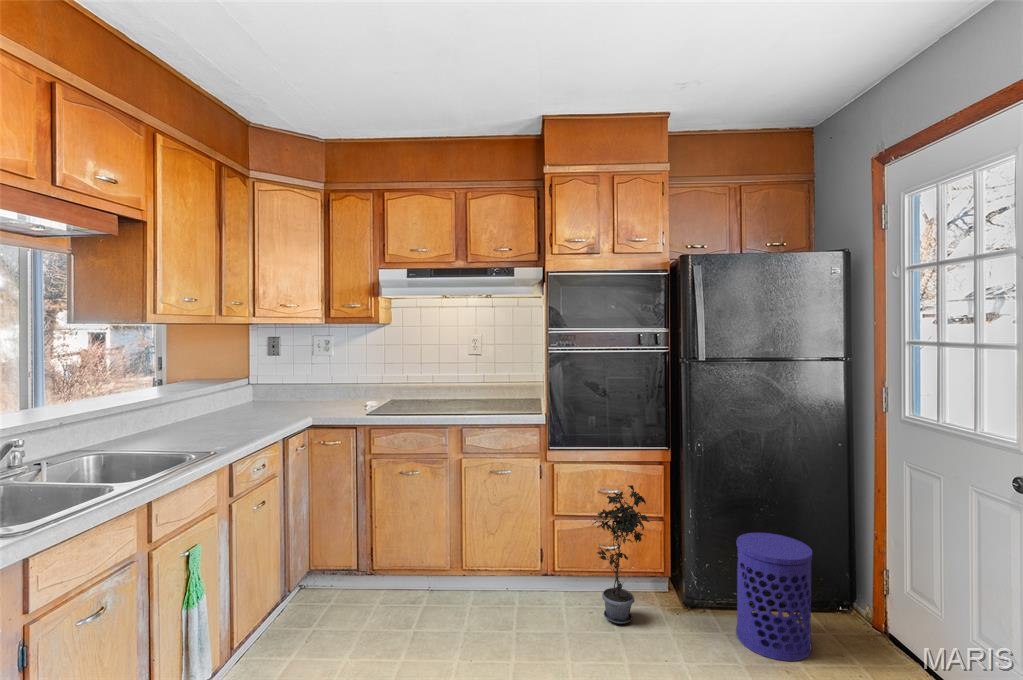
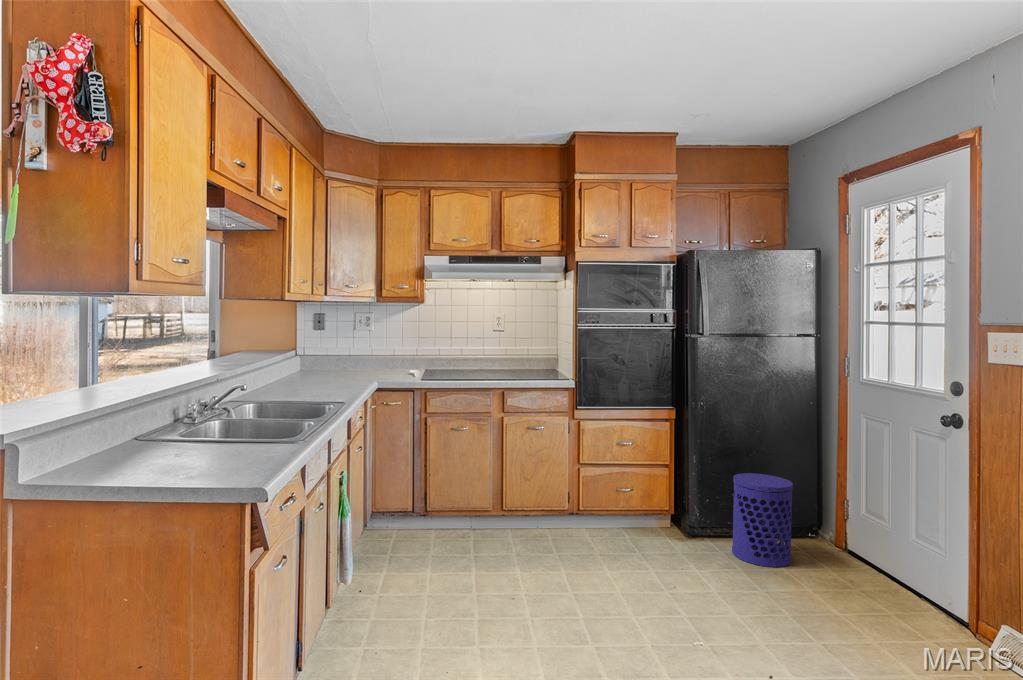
potted plant: present [592,485,649,624] -> none [616,436,666,549]

